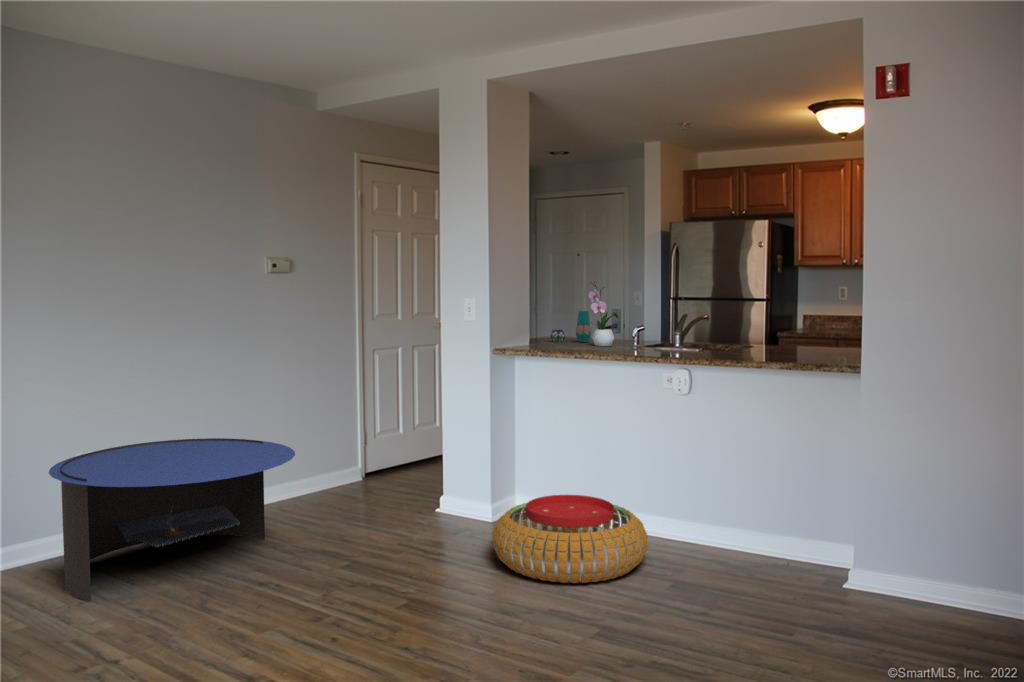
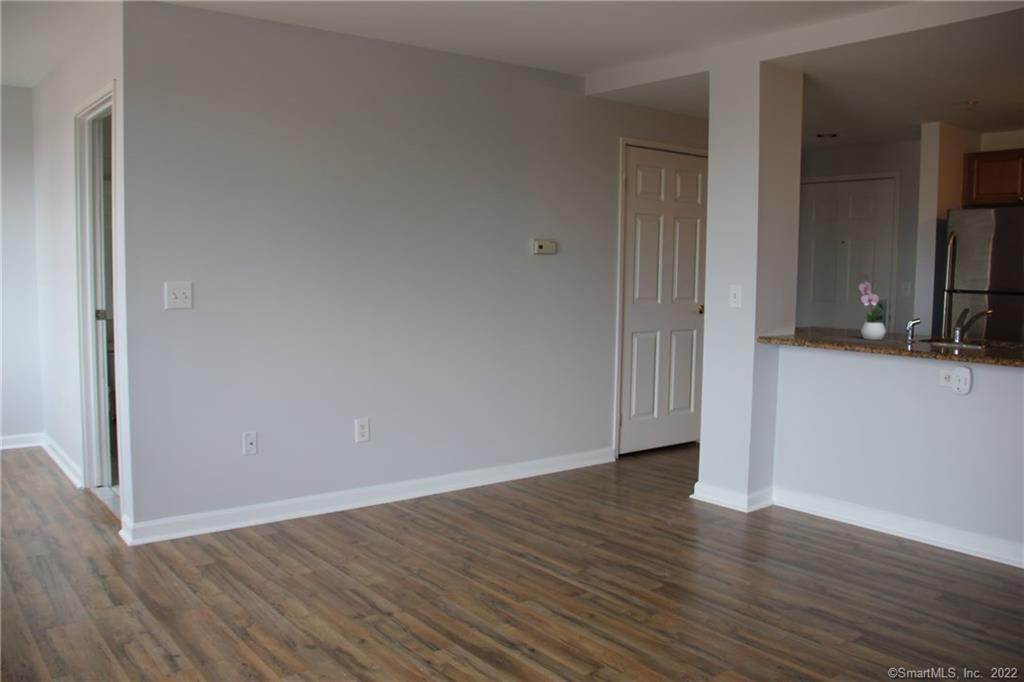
vase: present [550,311,591,343] -> none [814,303,858,335]
coffee table: present [49,438,295,602] -> none [368,410,568,542]
pouf: present [493,495,648,583] -> none [753,487,920,576]

